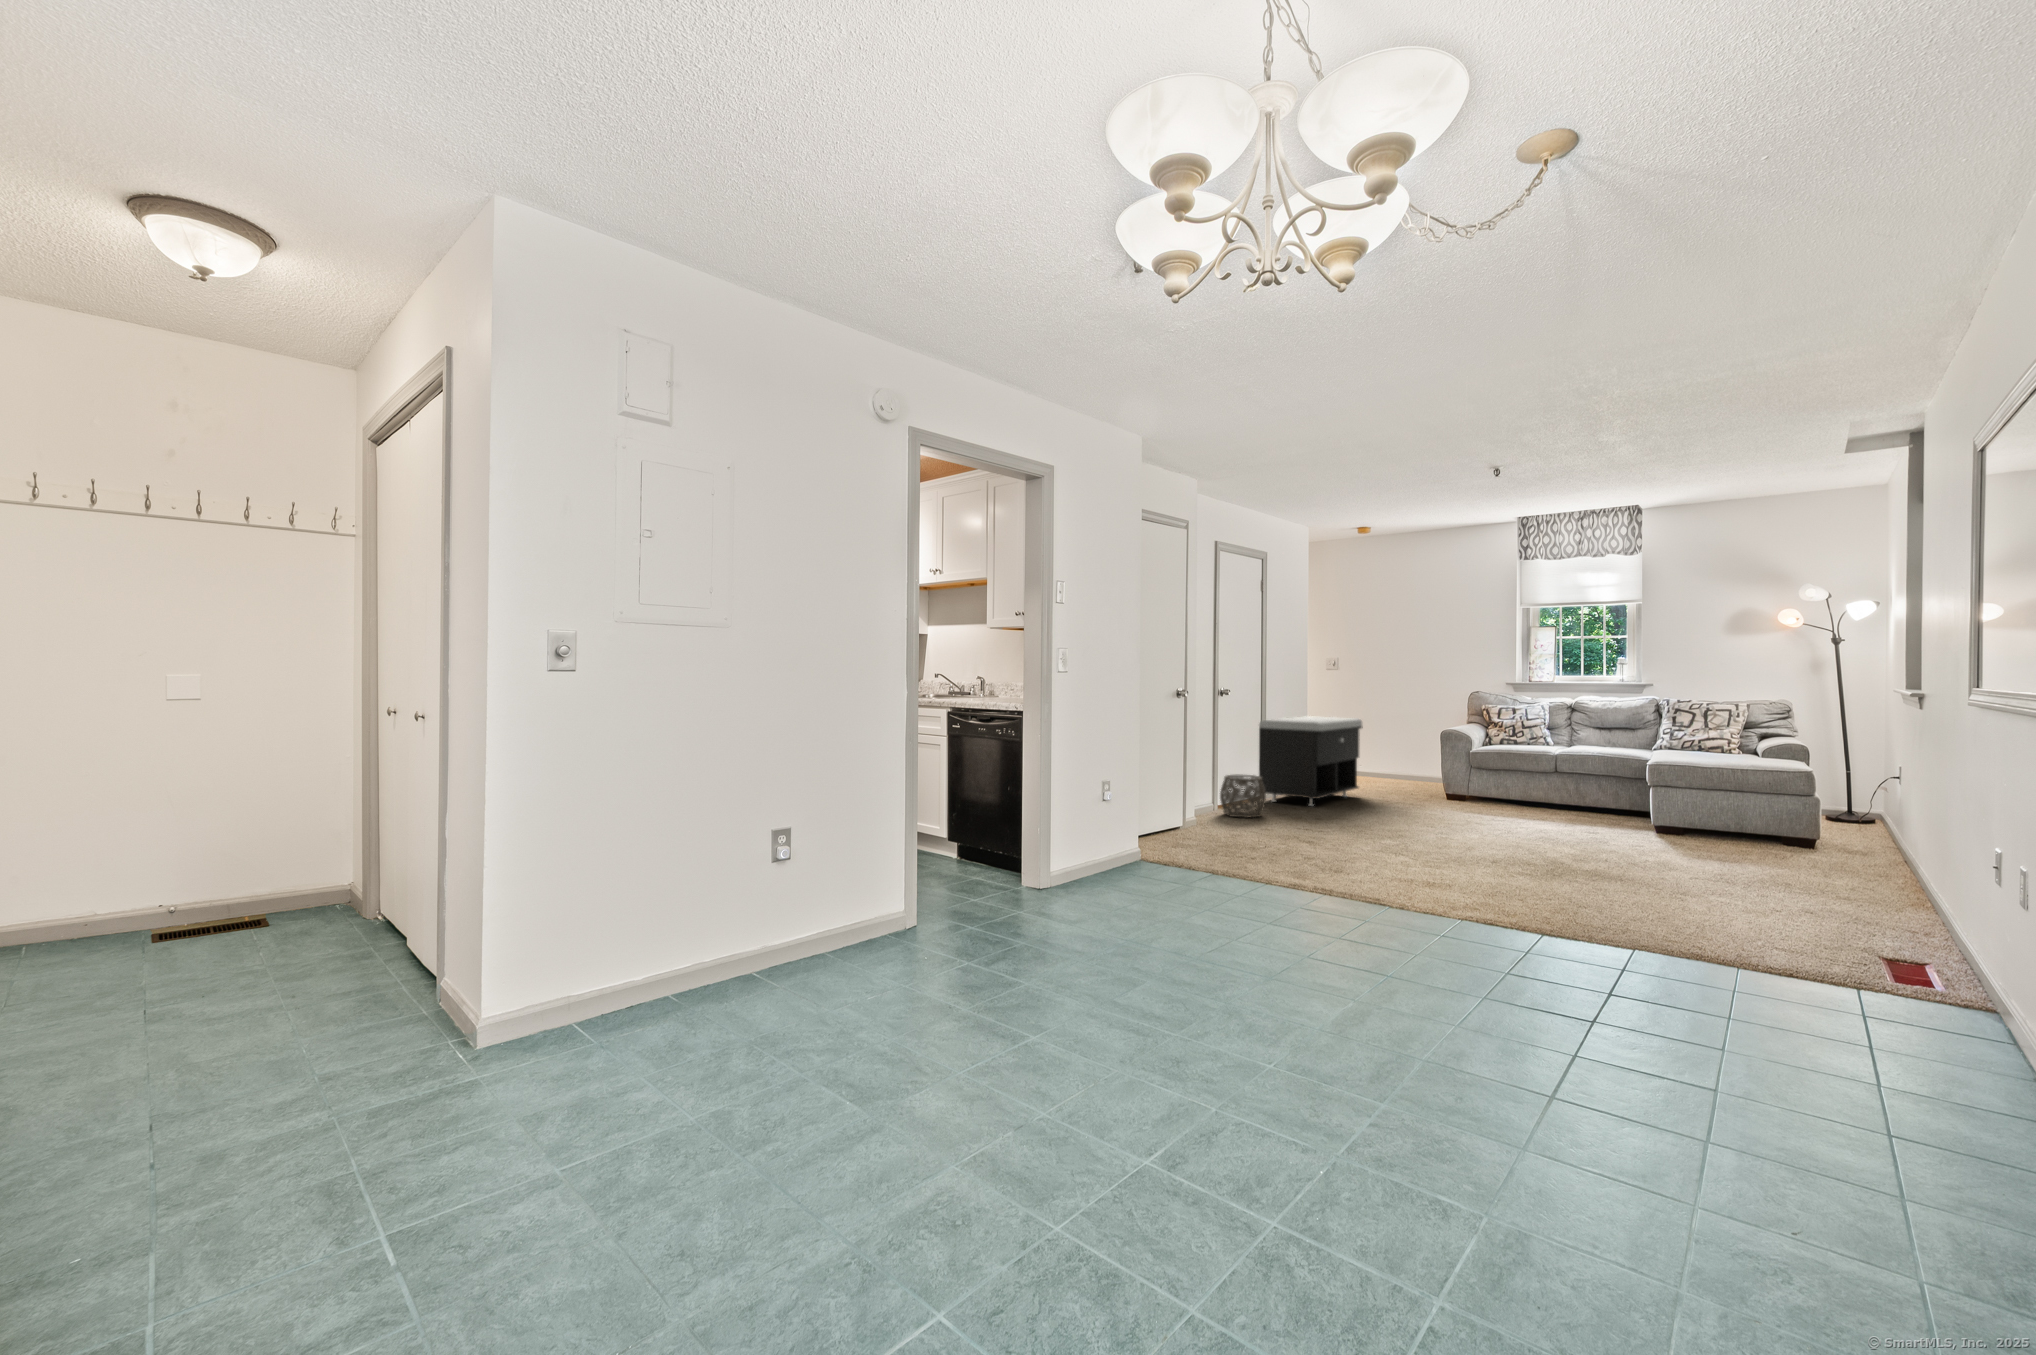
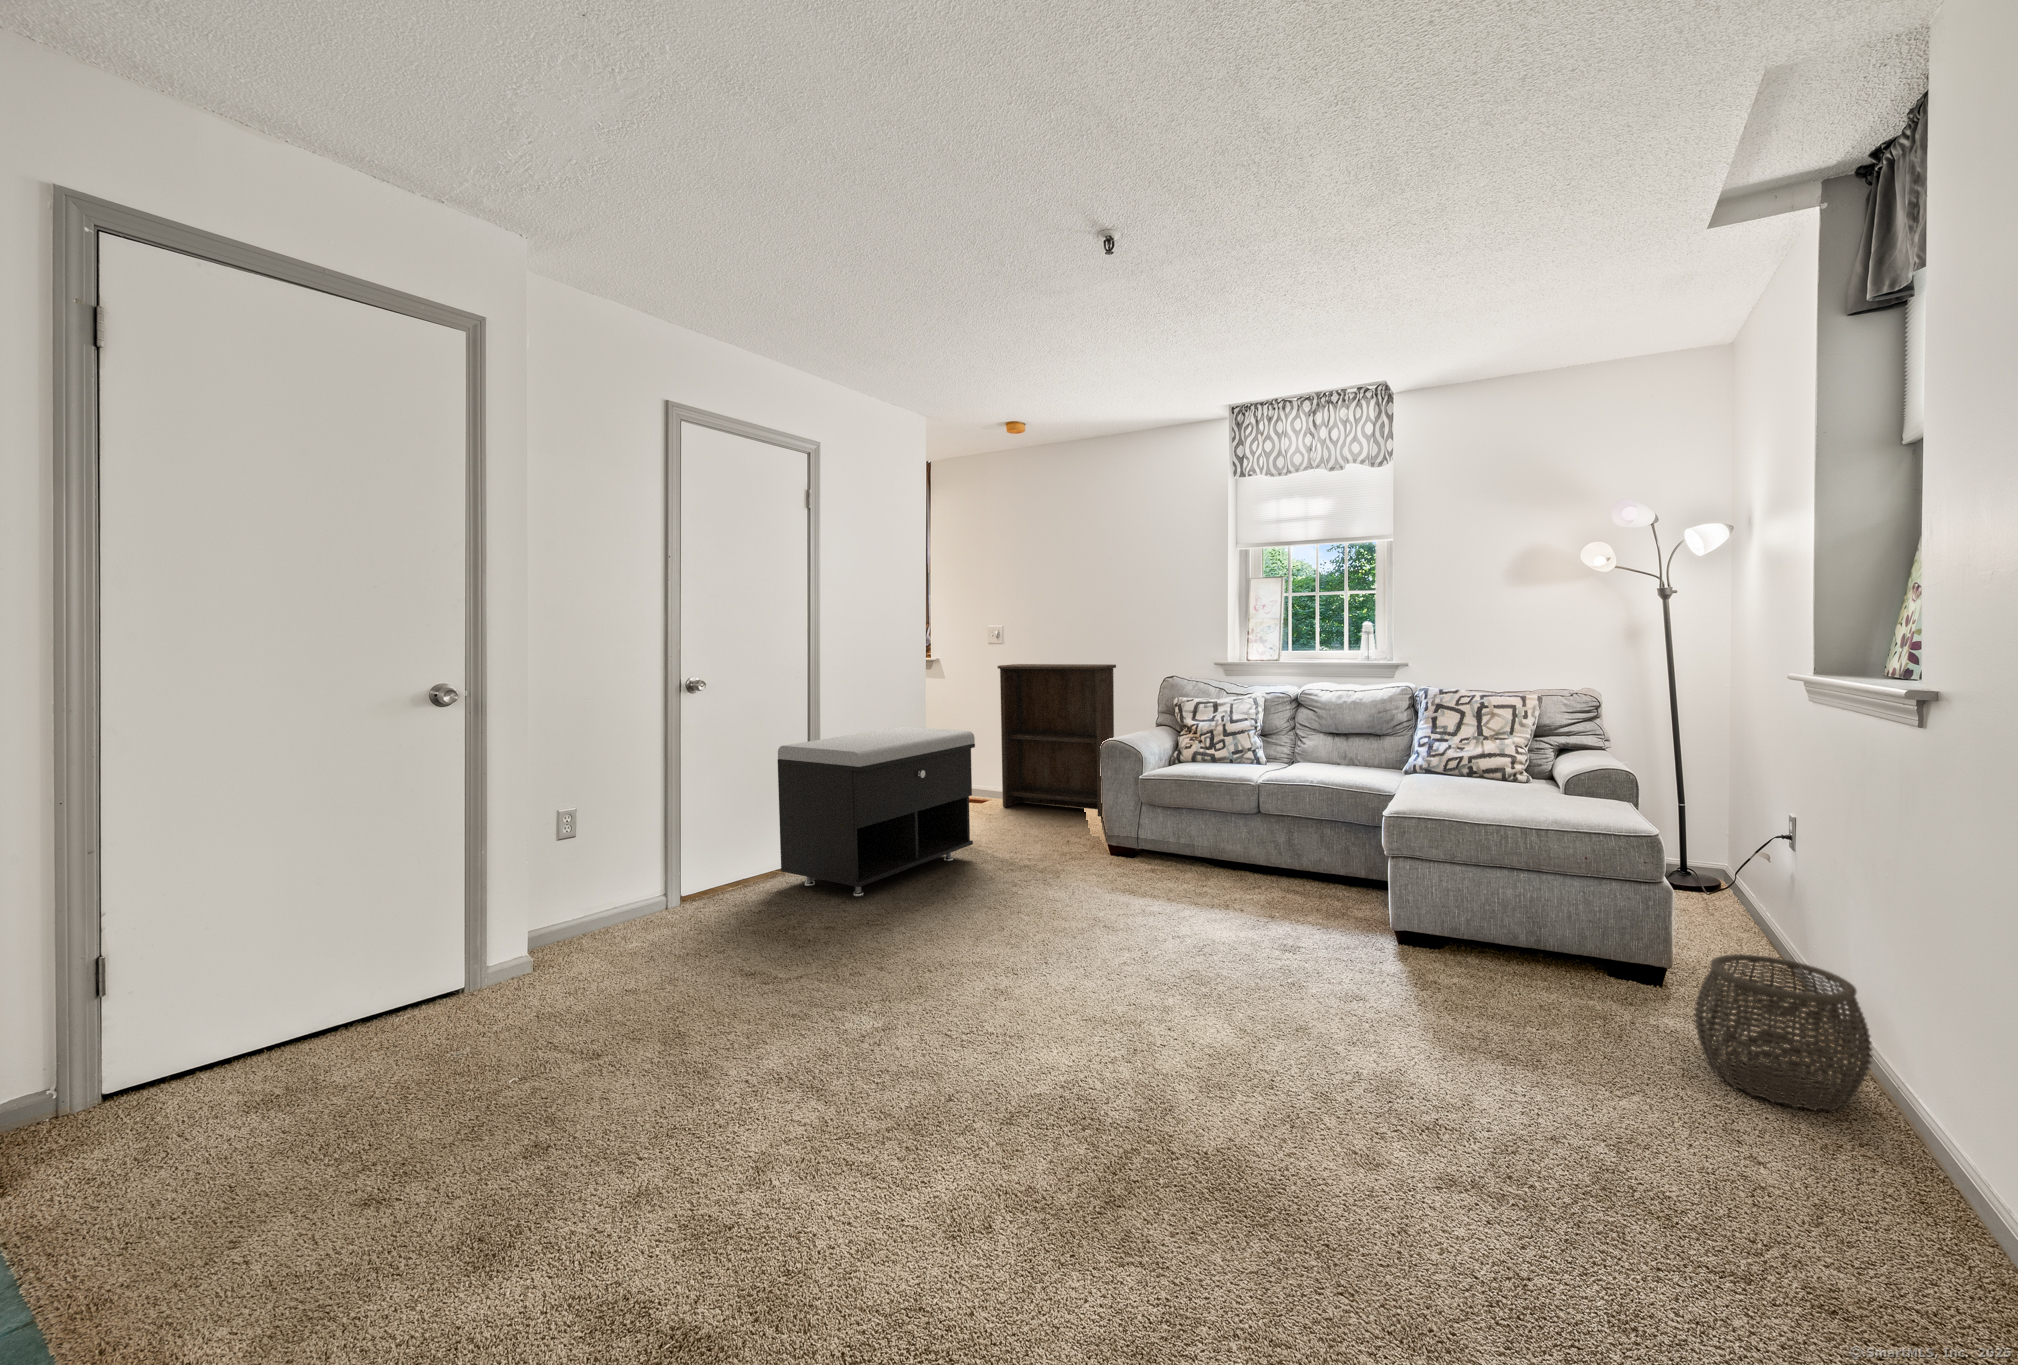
bookshelf: none [1344,683,1431,785] -> present [998,664,1116,817]
woven basket: present [1220,774,1266,818] -> present [1694,954,1873,1111]

